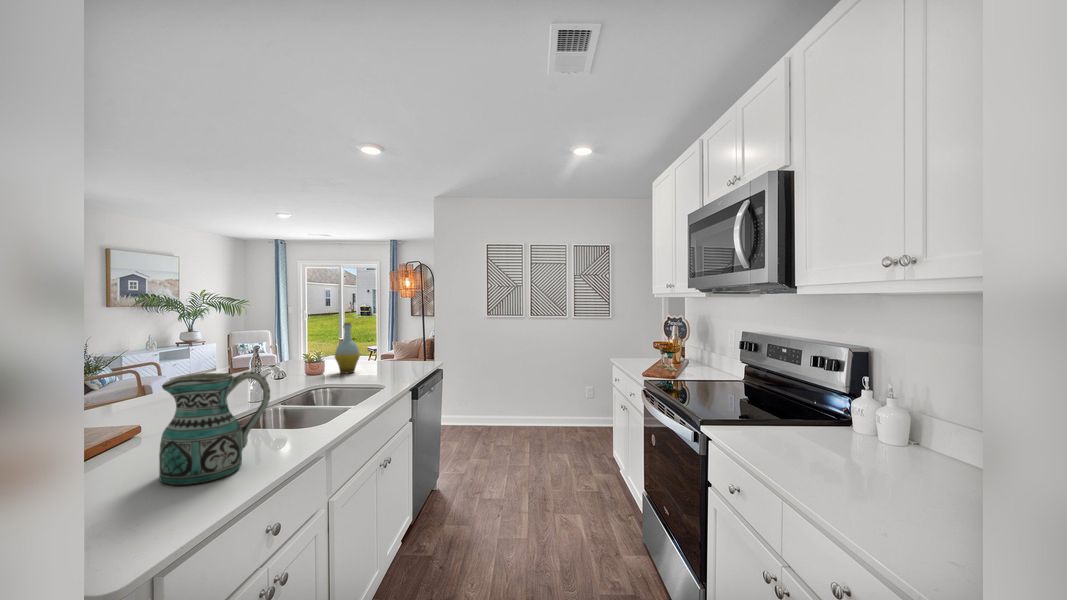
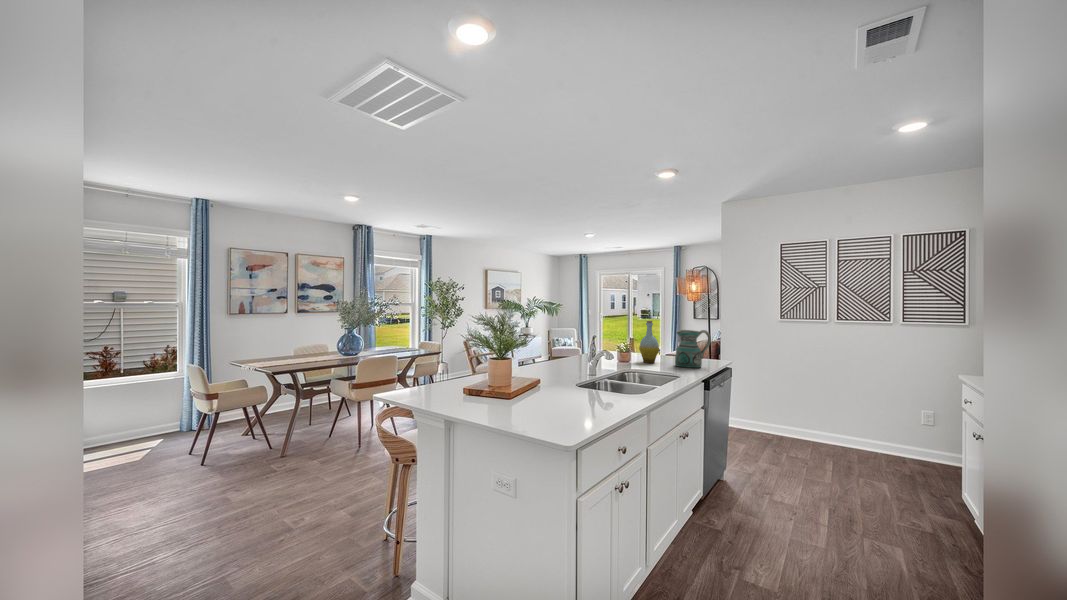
ceramic pitcher: present [159,372,270,485] -> present [675,330,711,368]

